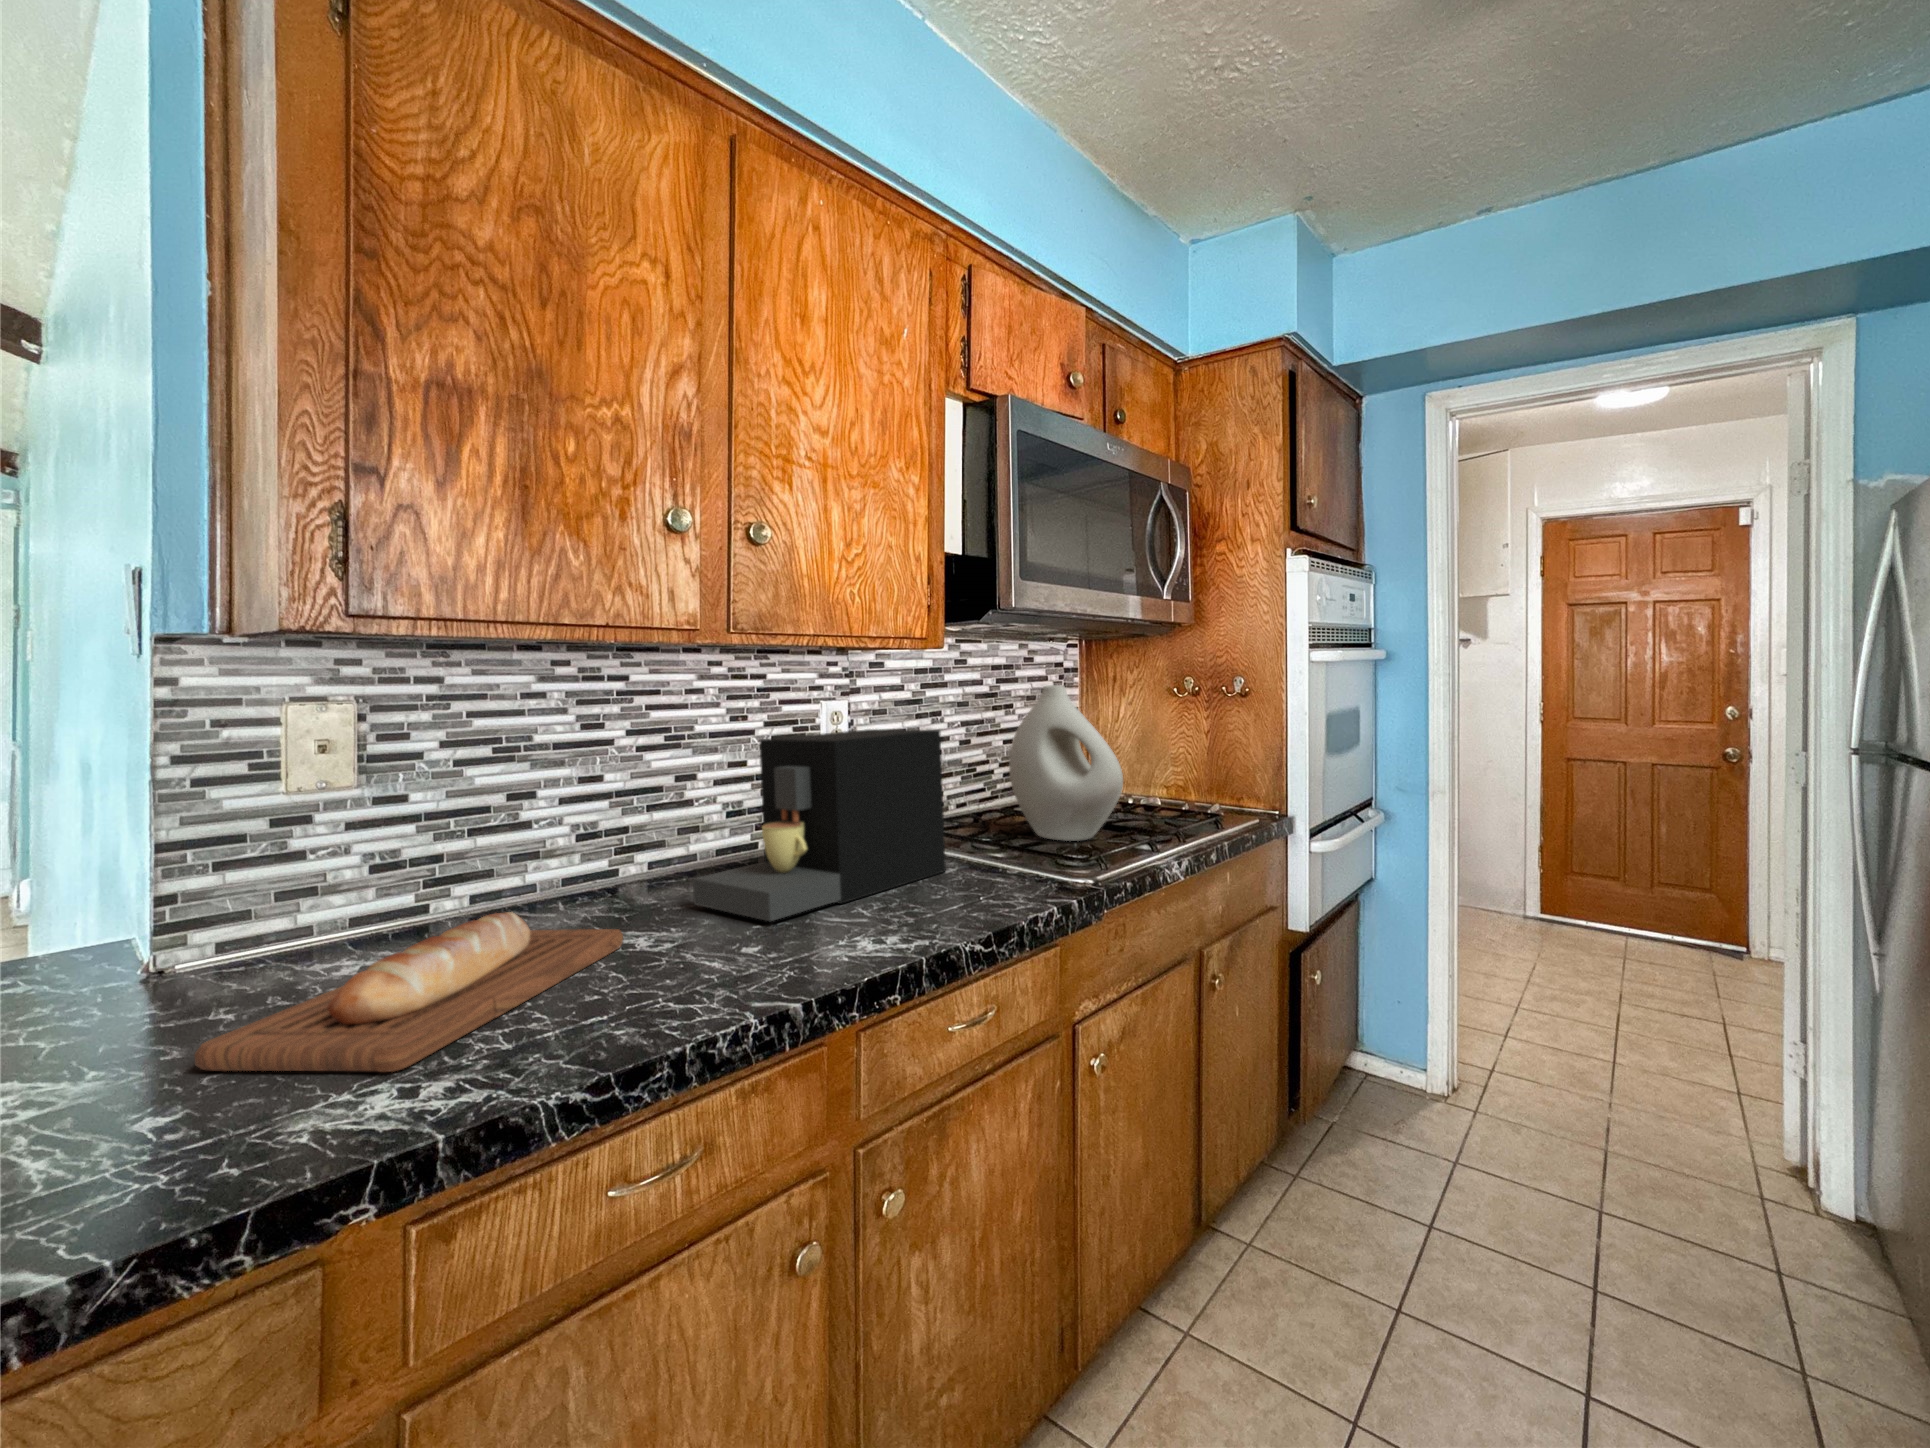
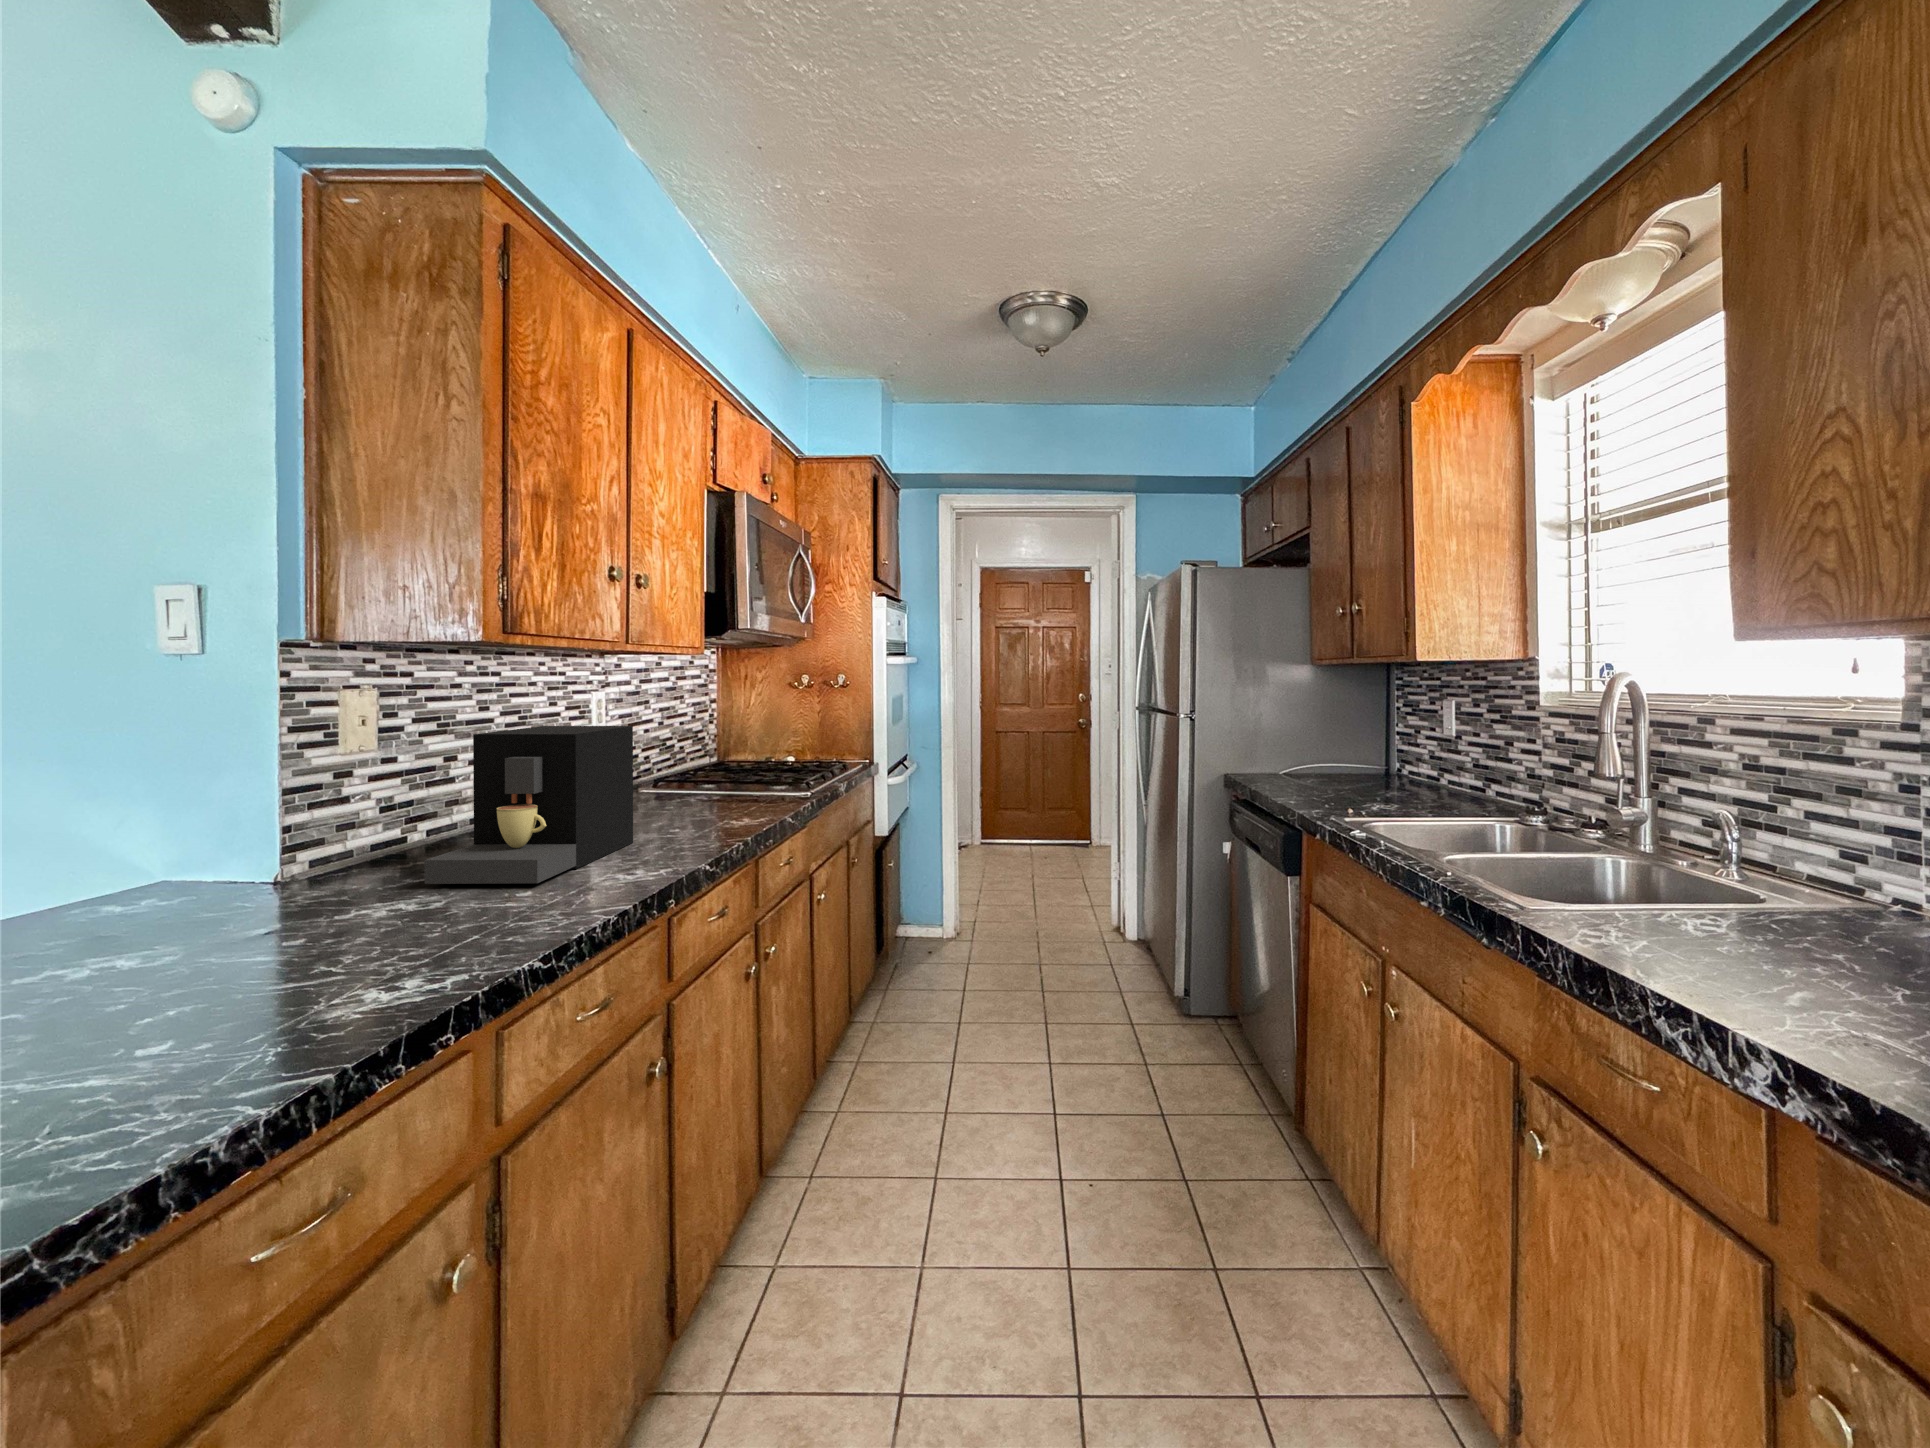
vase: present [1009,685,1123,841] -> none [643,690,759,816]
bread loaf: present [195,912,623,1072] -> none [130,892,411,1030]

